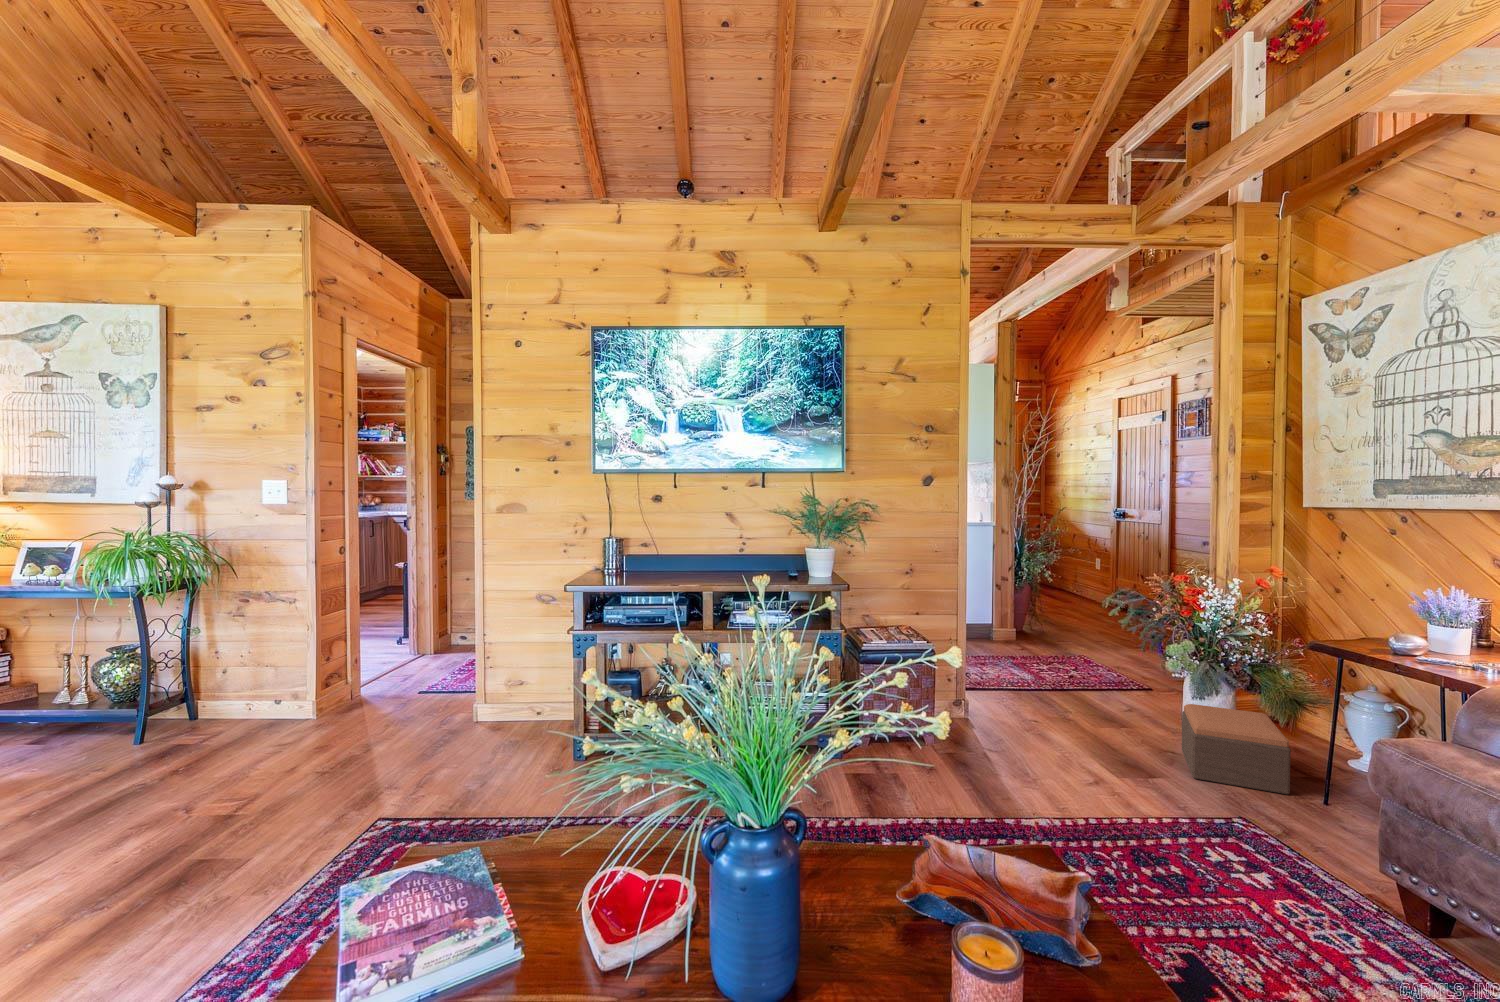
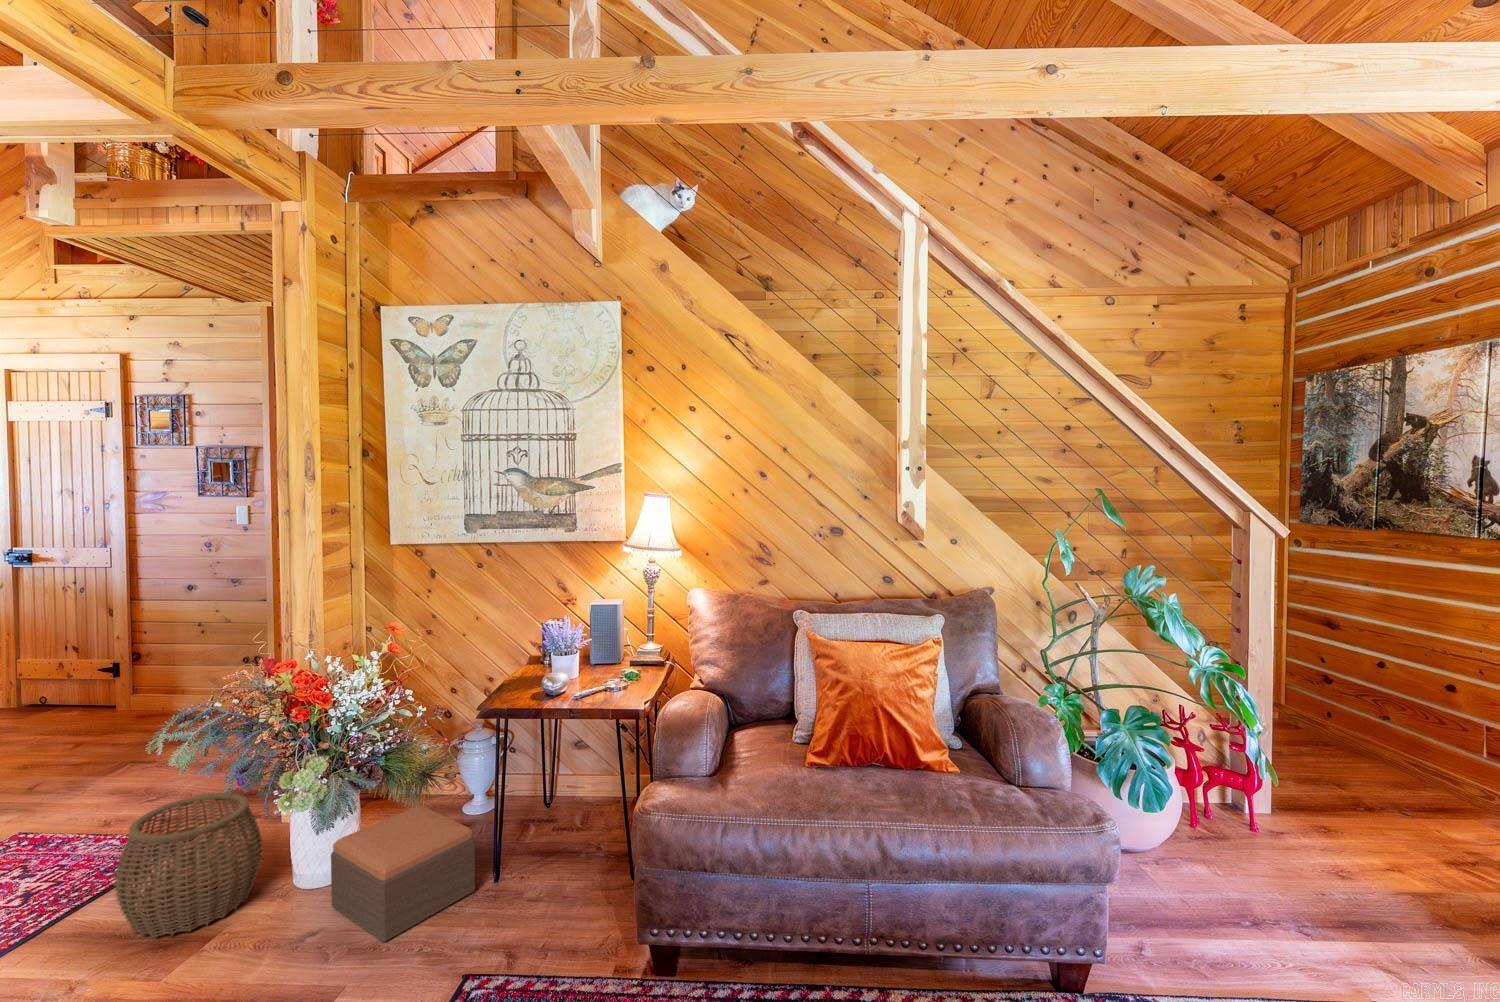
woven basket: none [1076,649,1157,726] -> present [114,793,263,937]

